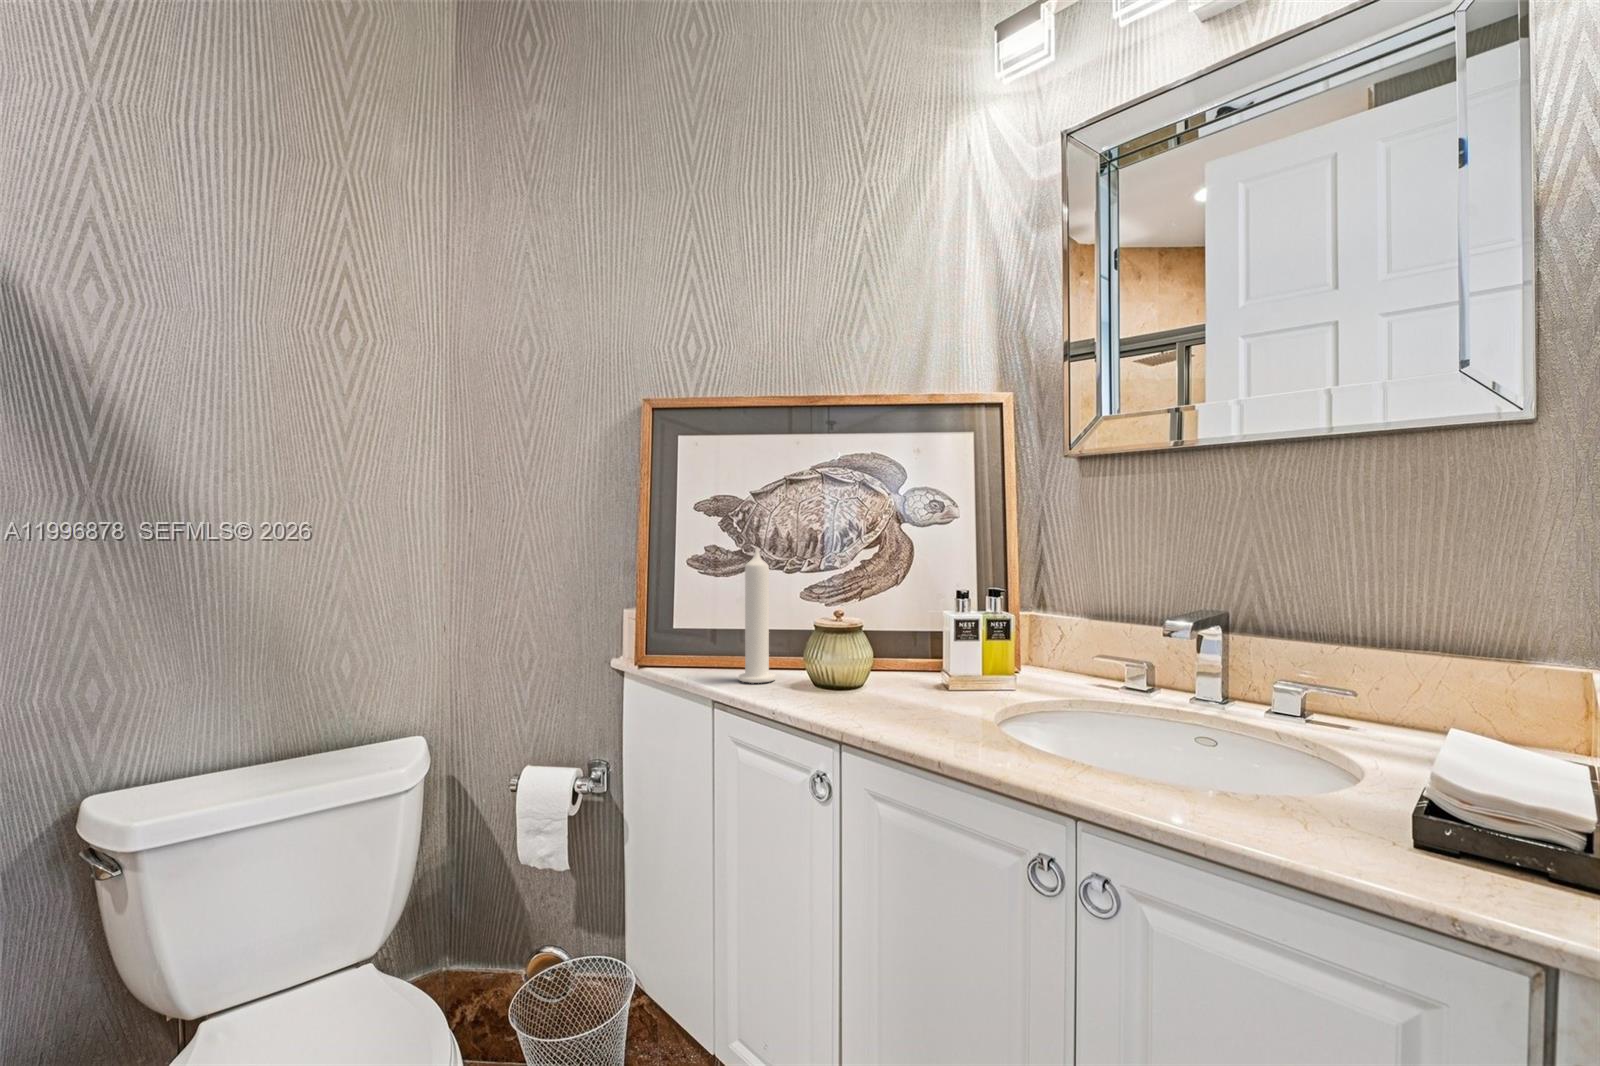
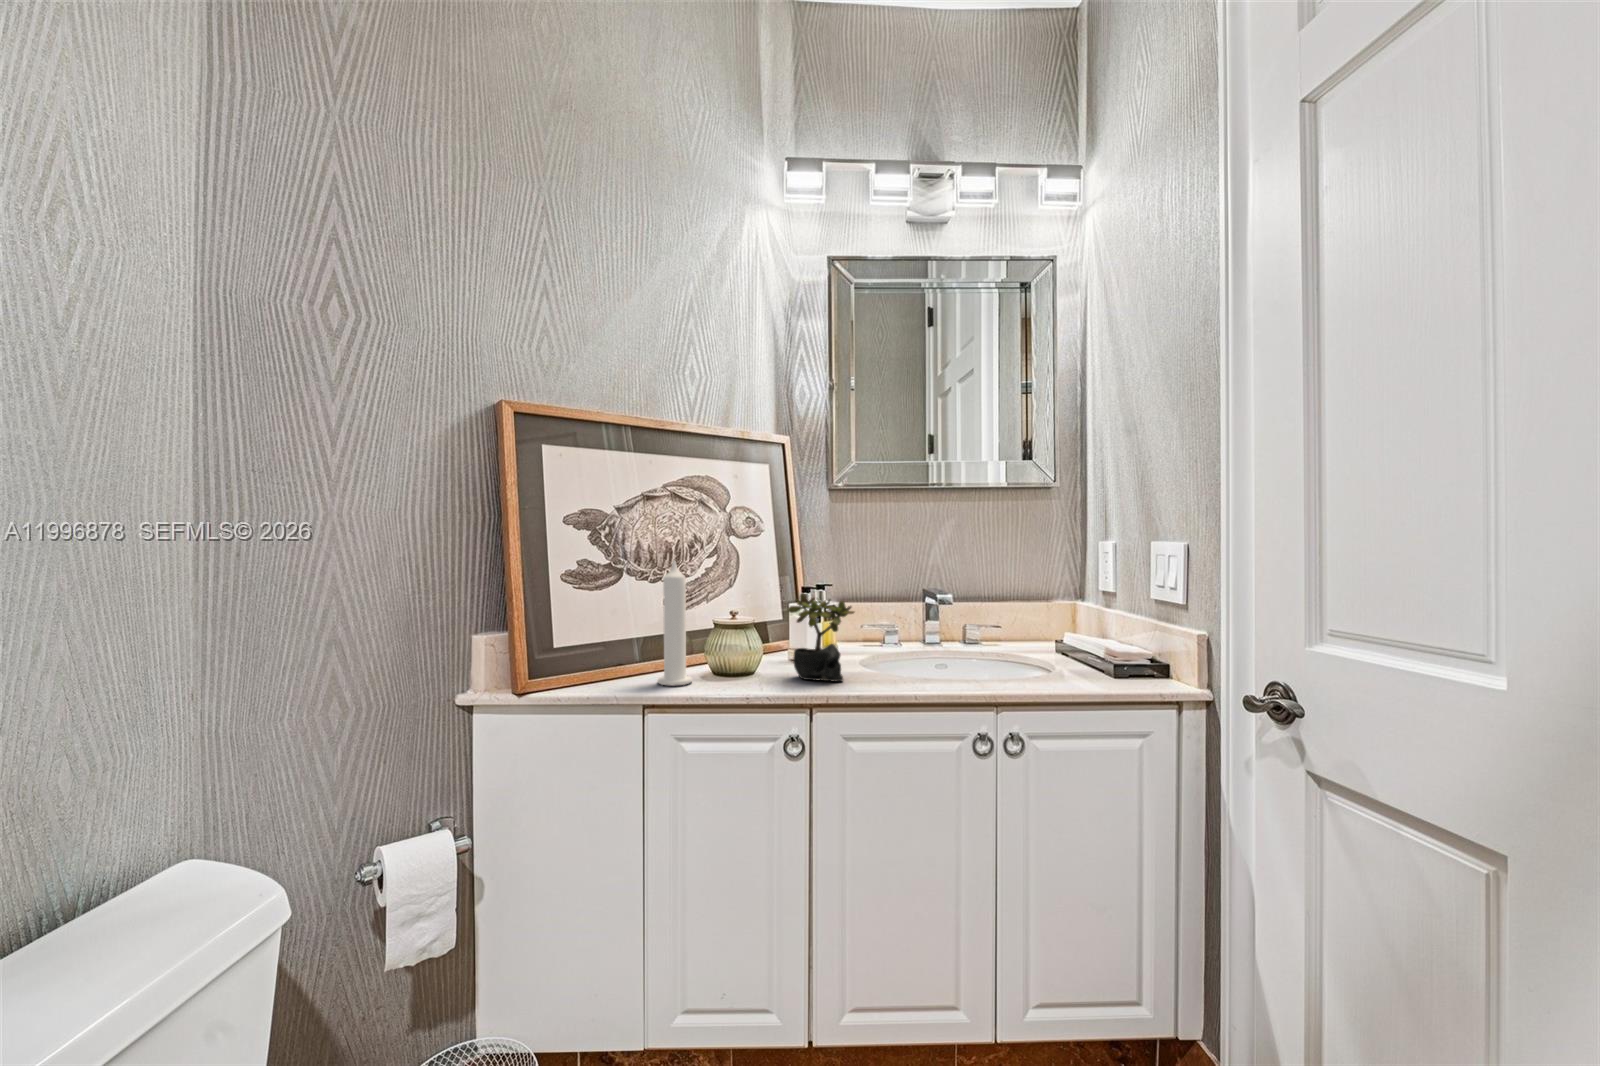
succulent plant: none [856,592,937,712] -> present [787,593,855,681]

